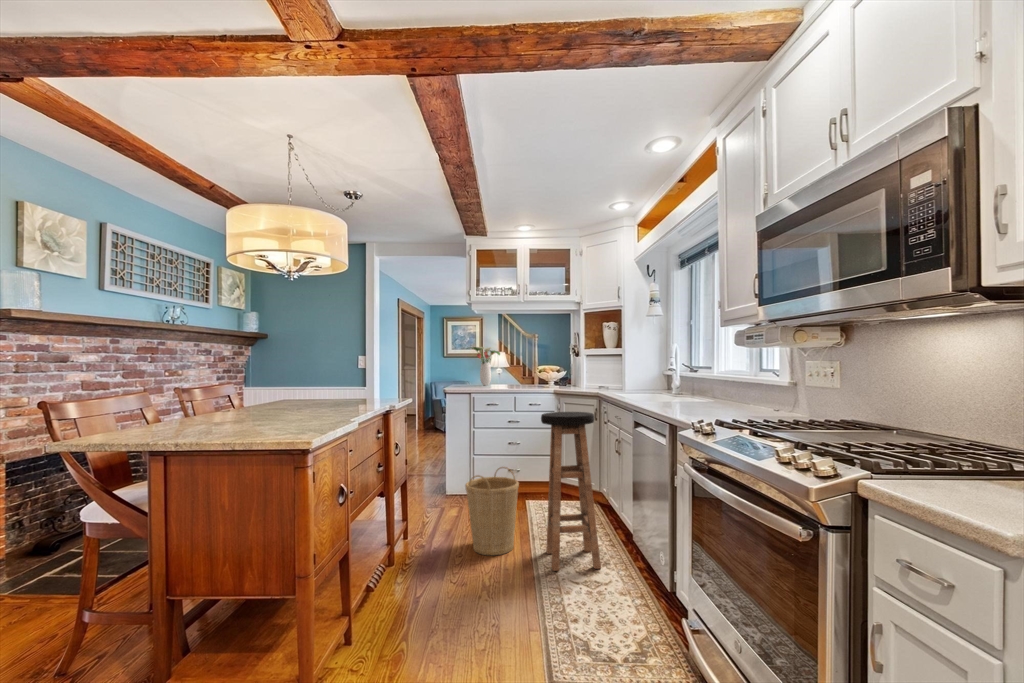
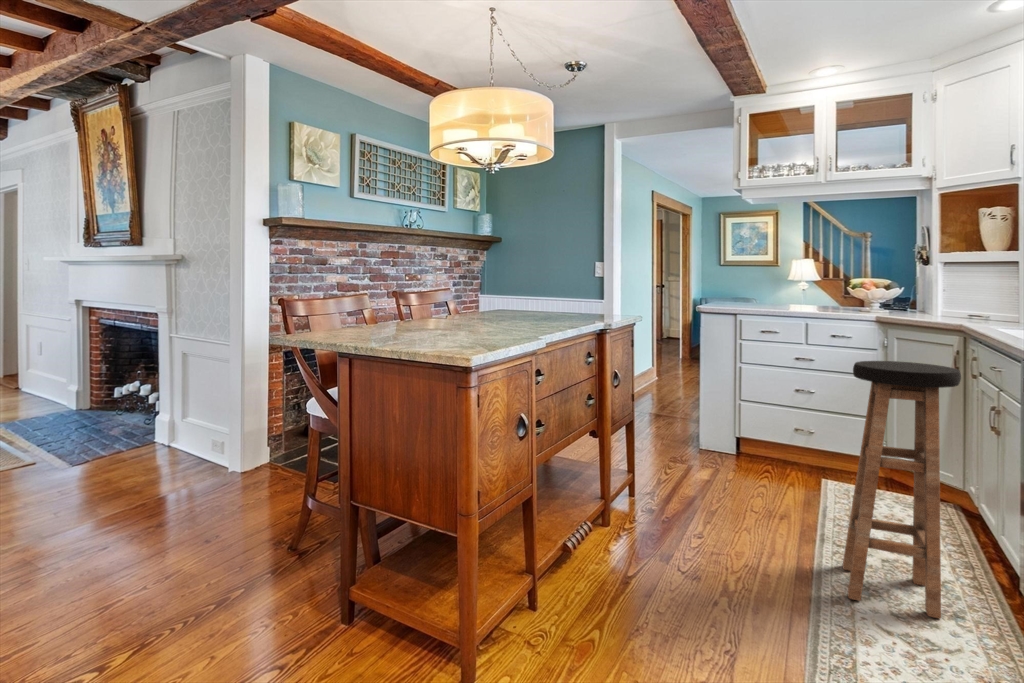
flower arrangement: present [472,347,500,386] -> none [743,252,798,310]
basket: present [465,467,519,555] -> none [721,431,806,551]

